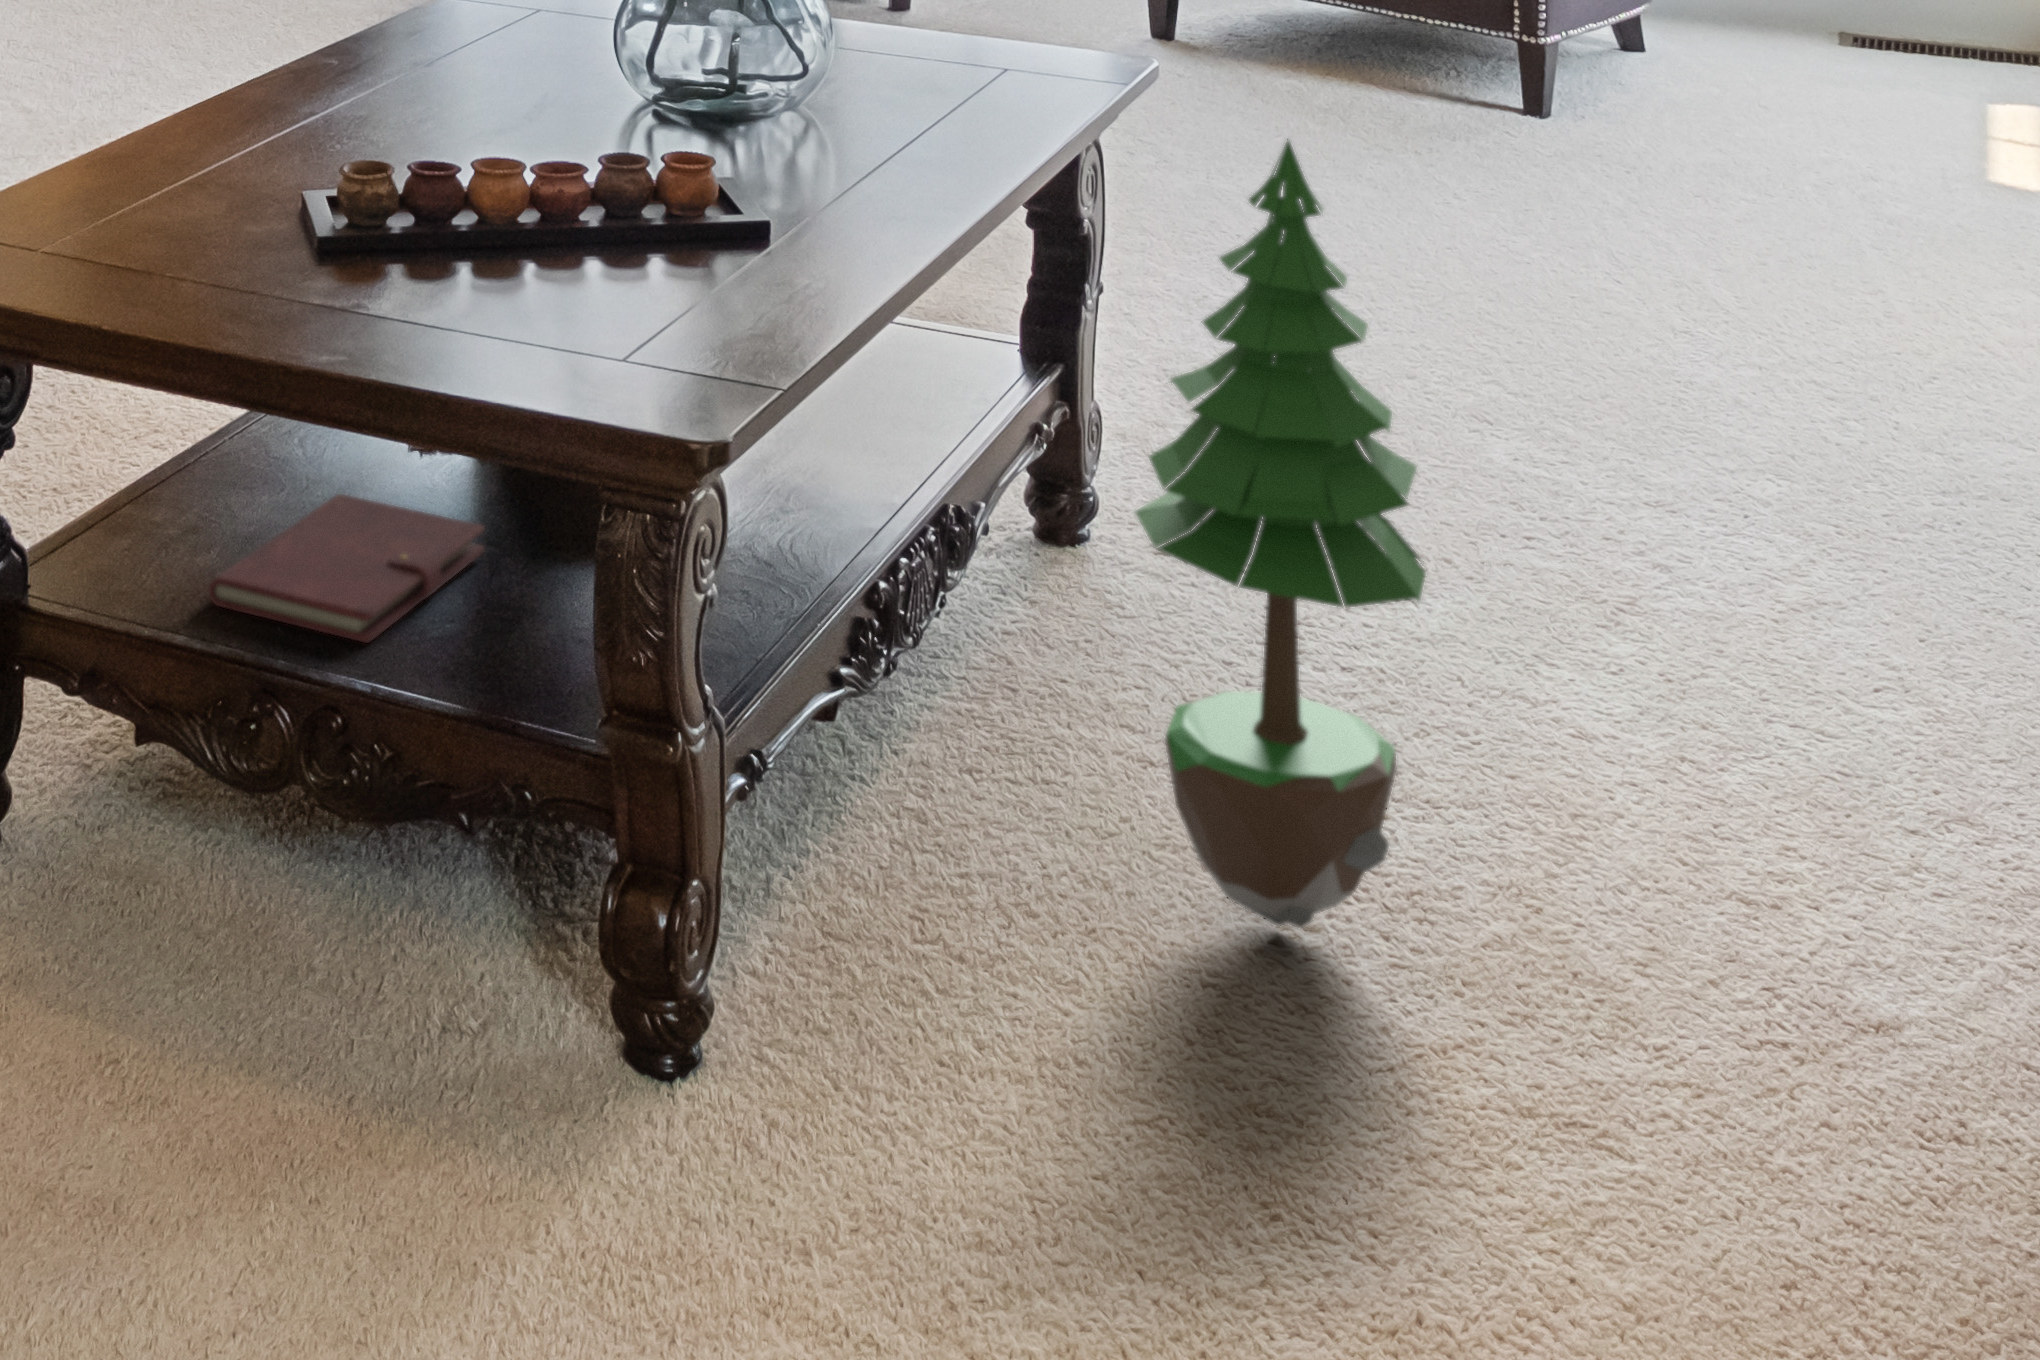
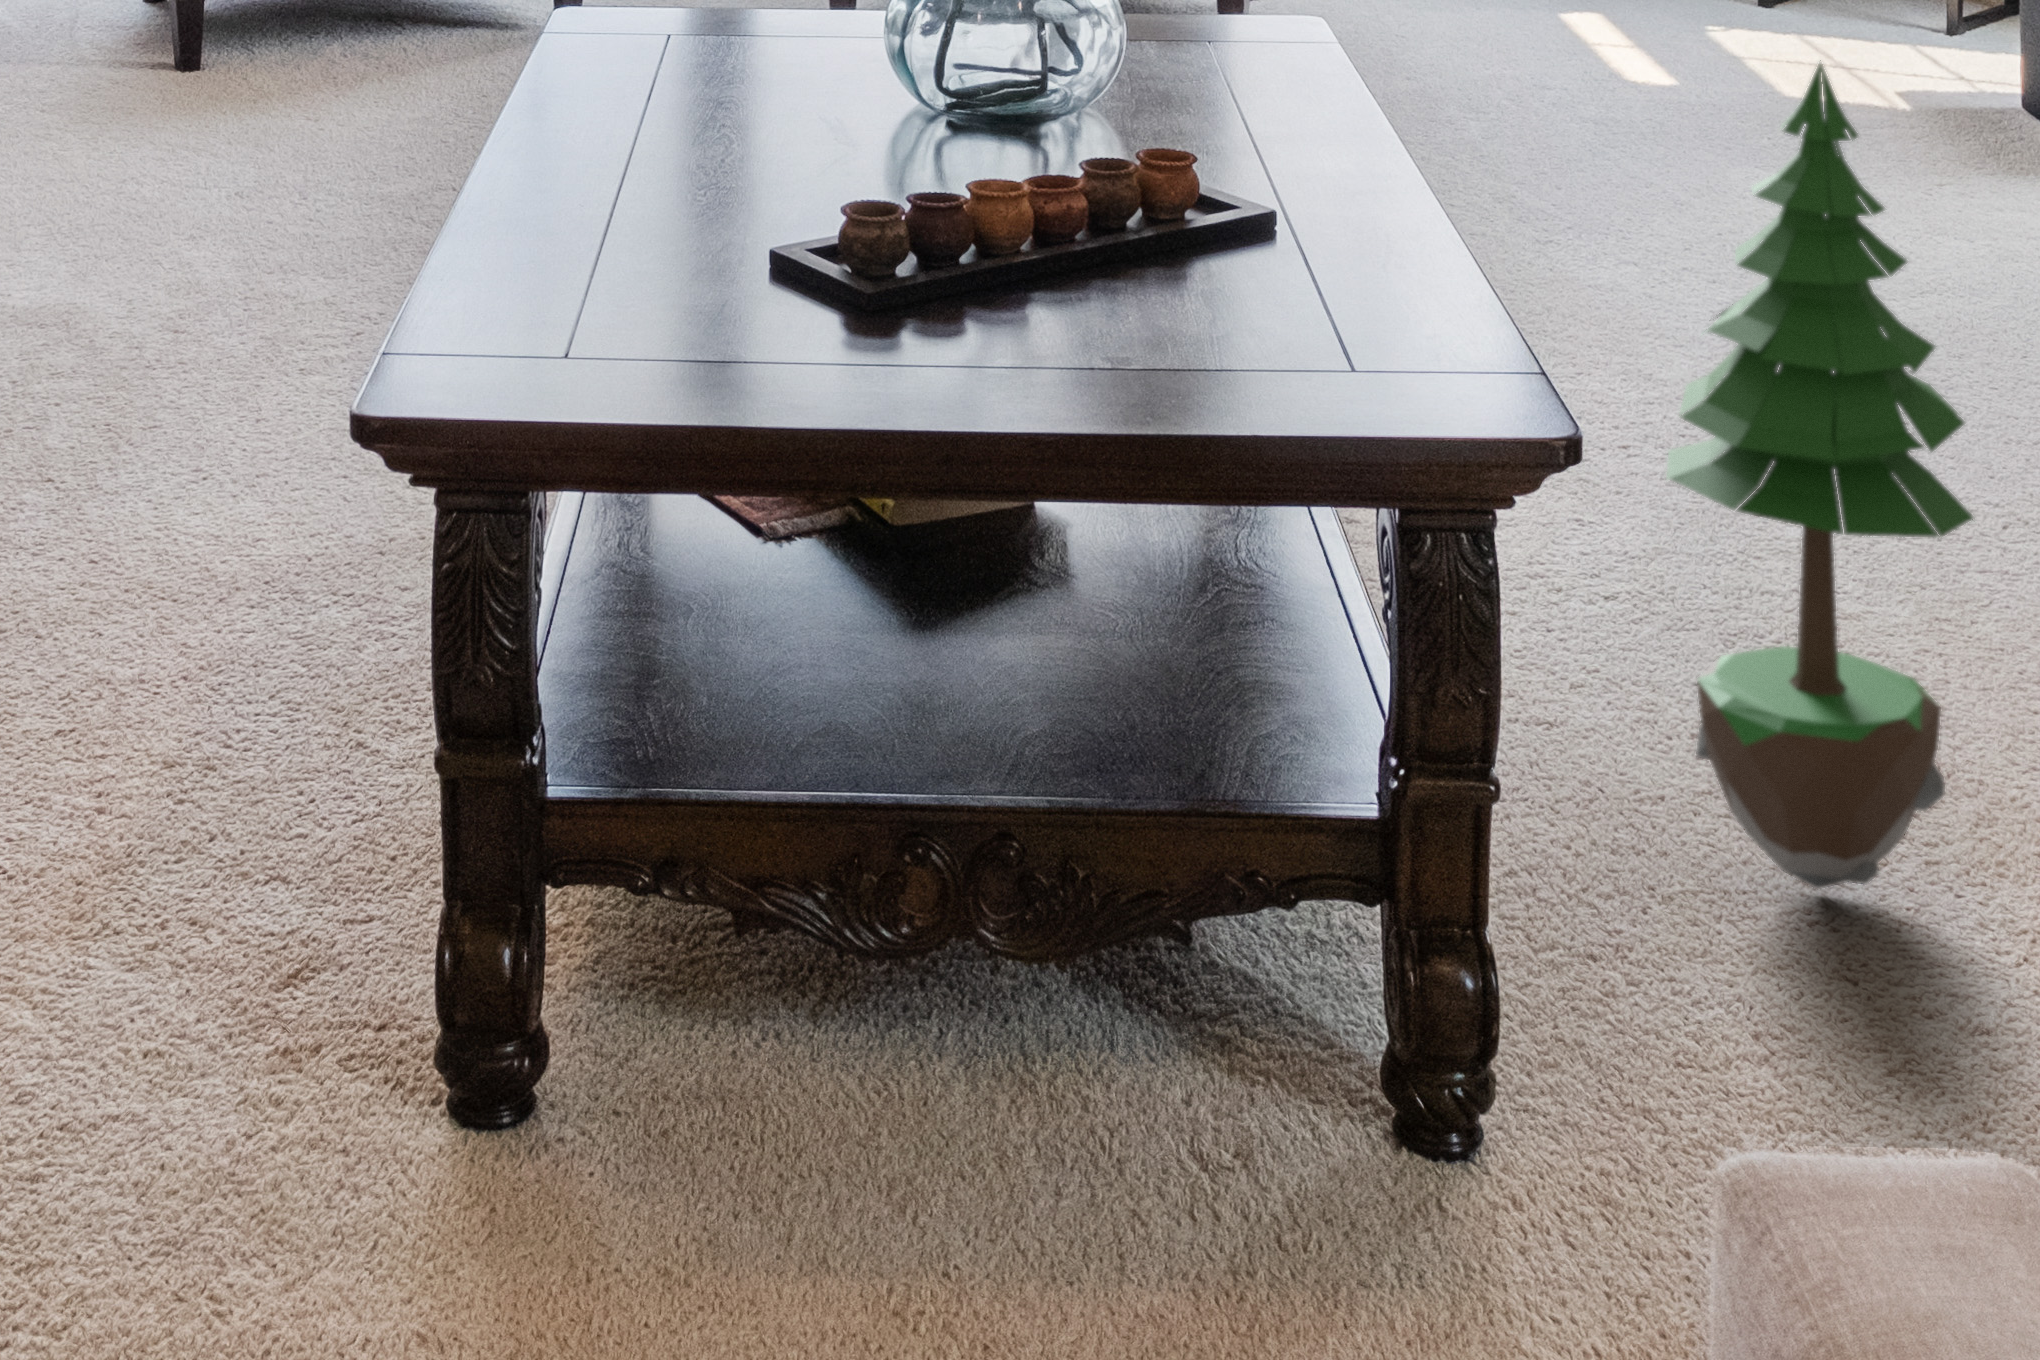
notebook: present [208,494,484,643] -> none [727,616,958,777]

